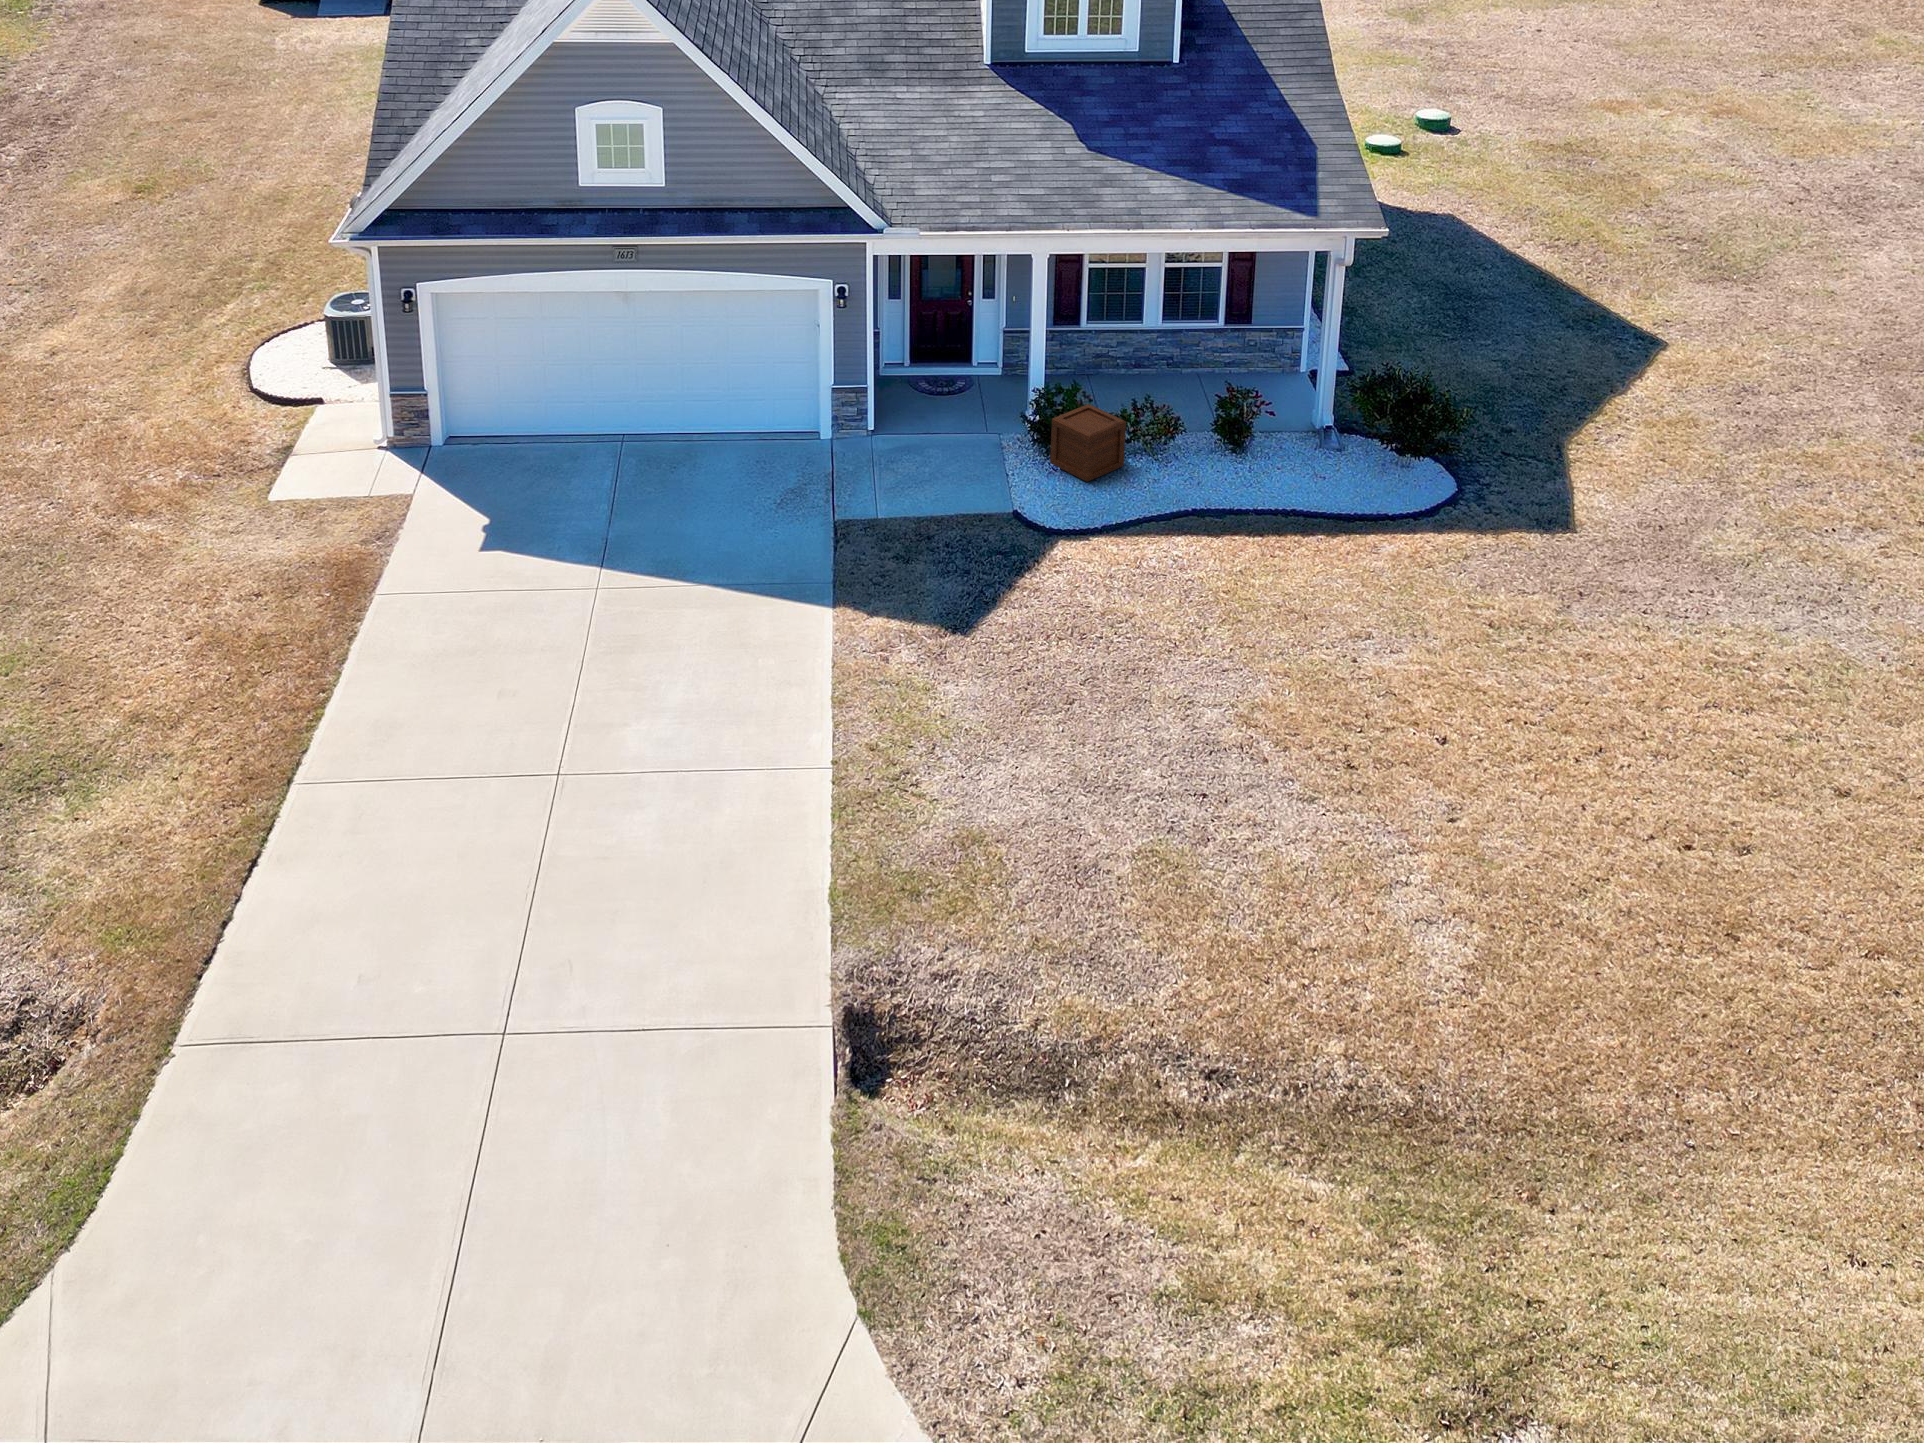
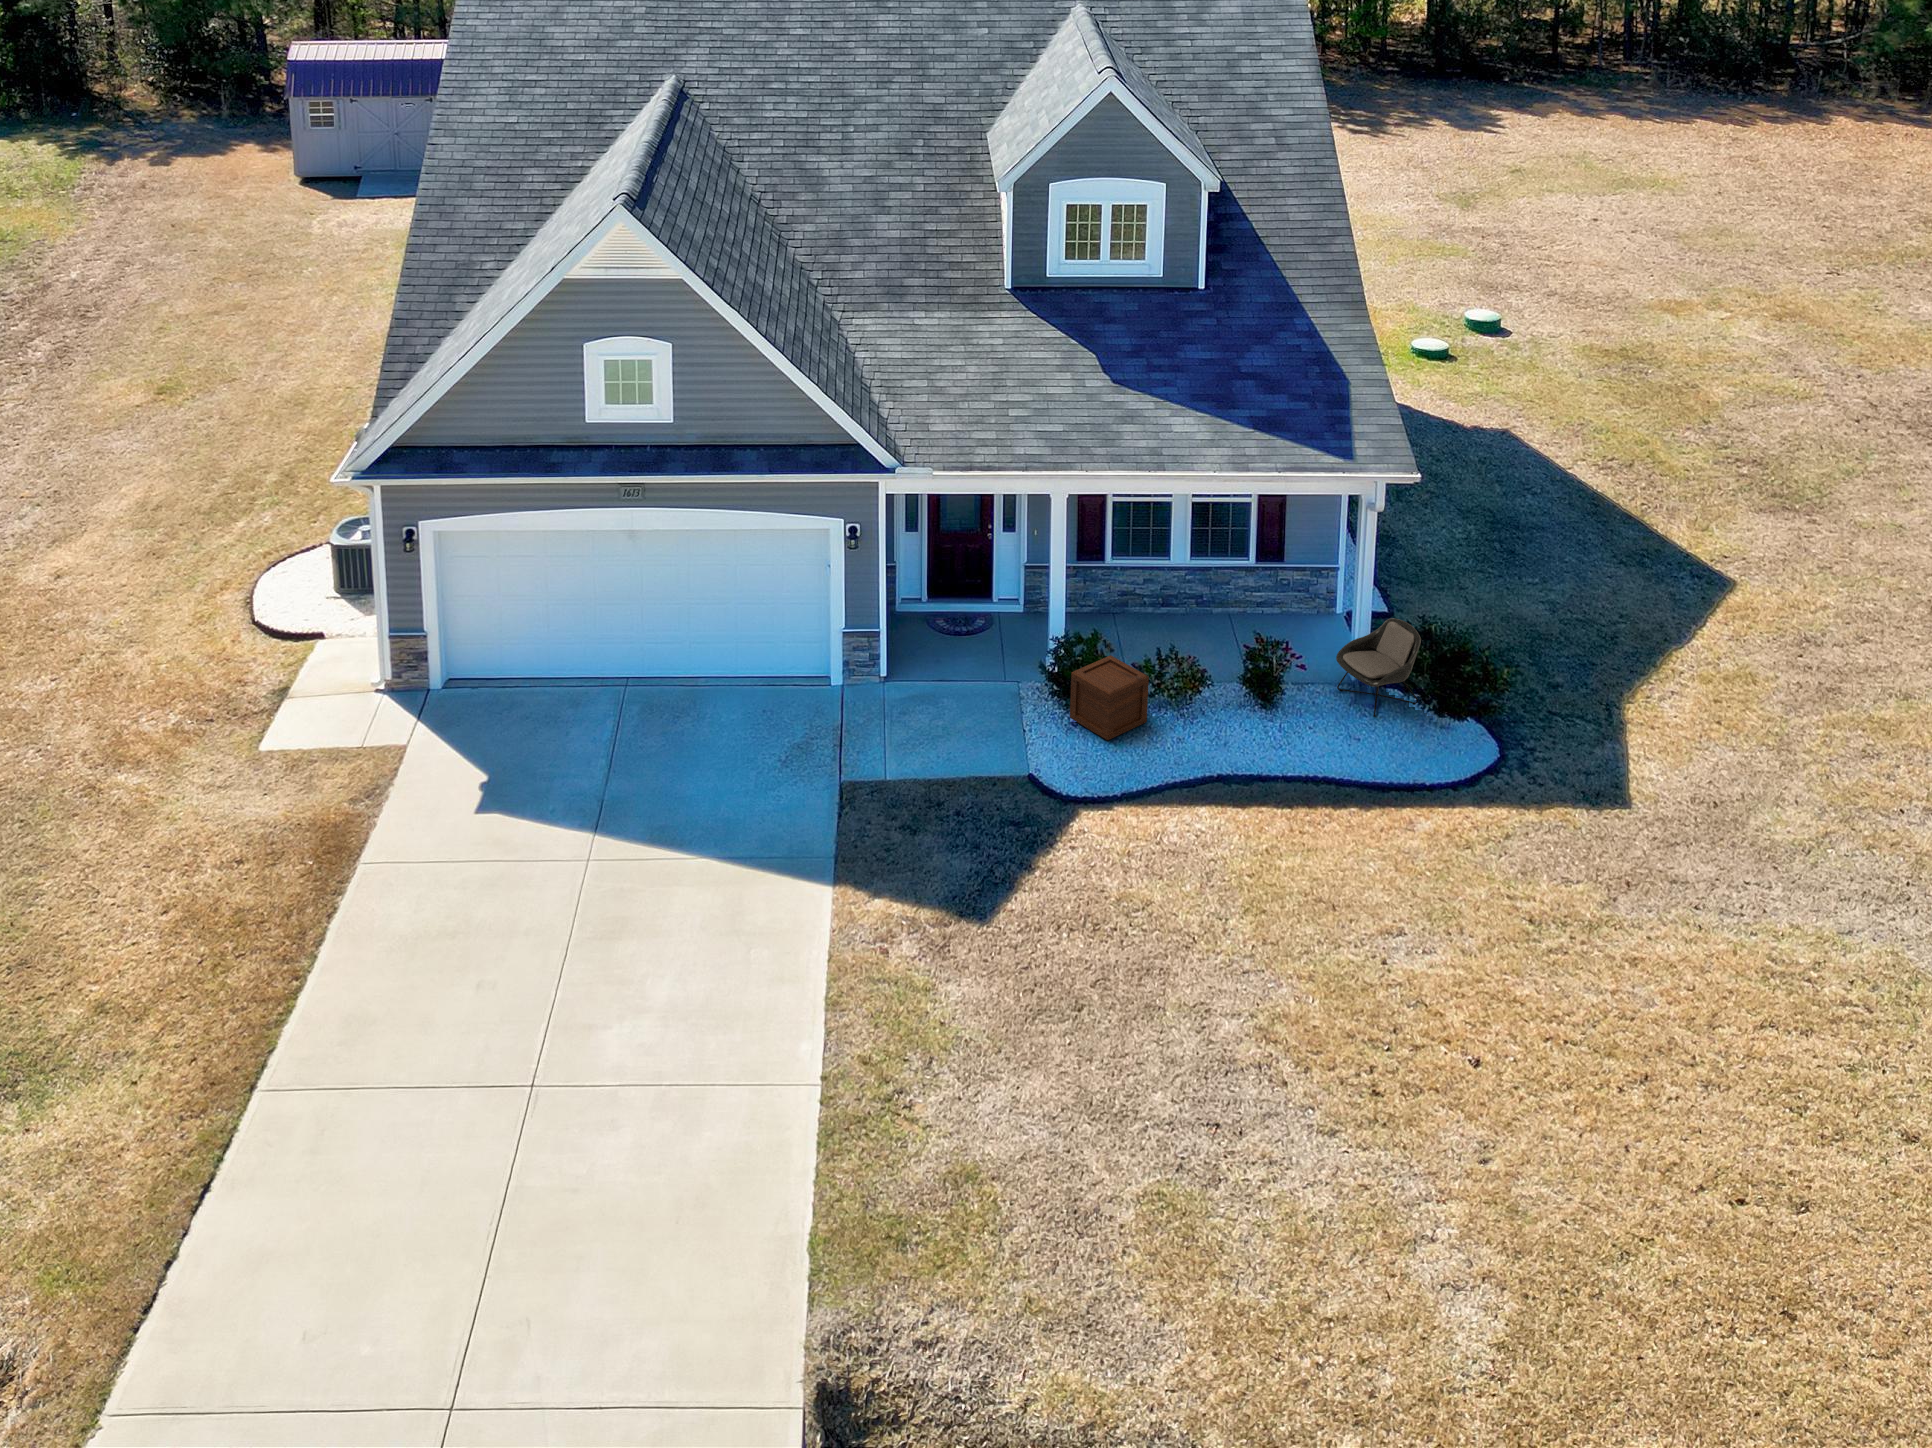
lounge chair: none [1303,368,1384,459] -> present [1336,618,1421,717]

